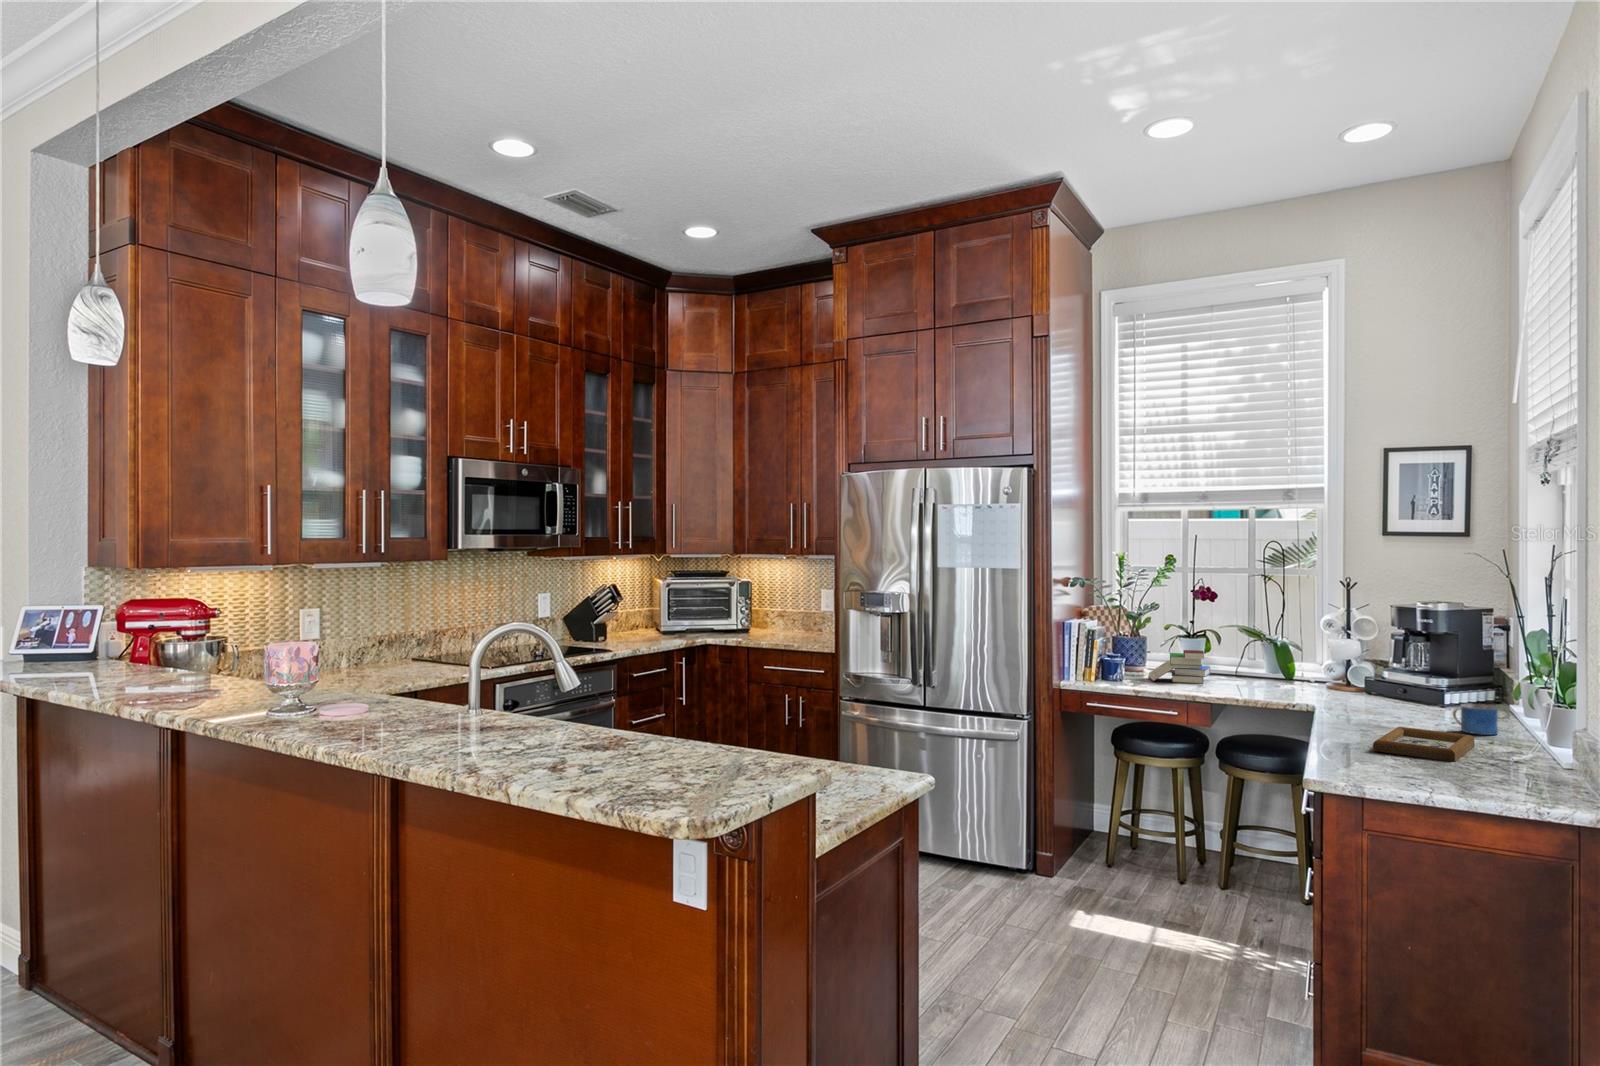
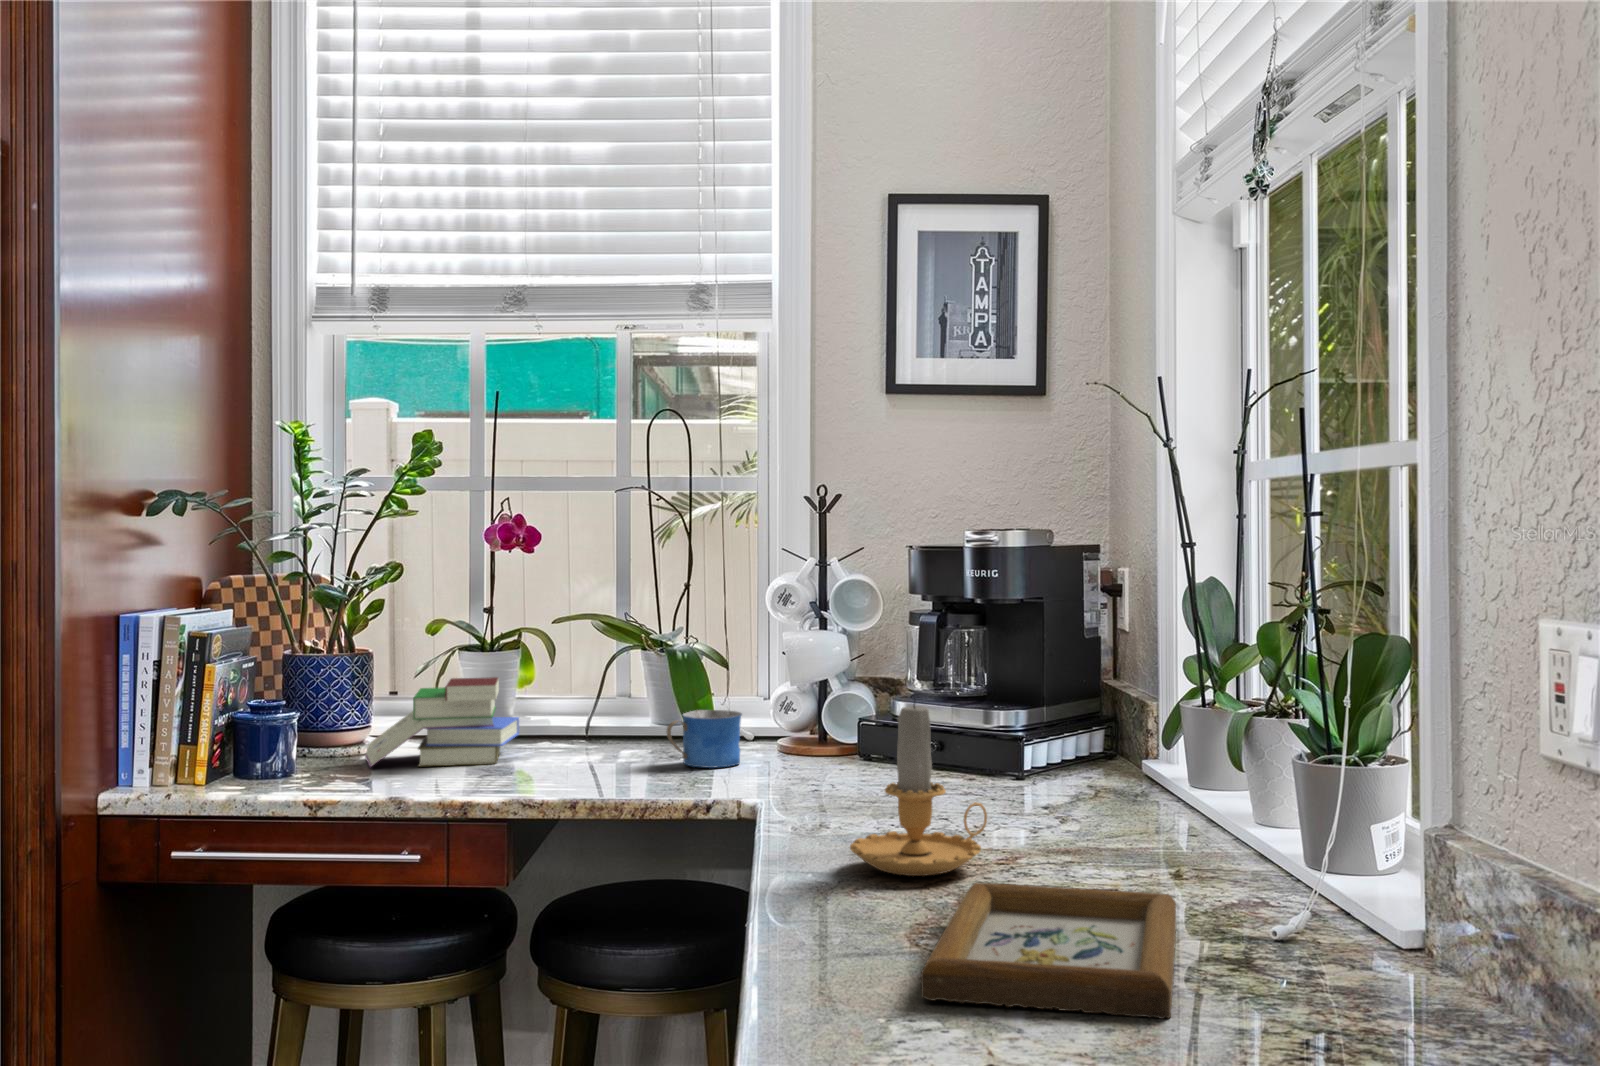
candle: none [1354,667,1411,727] -> present [850,704,987,876]
mug: present [1453,703,1498,735] -> present [667,710,742,768]

